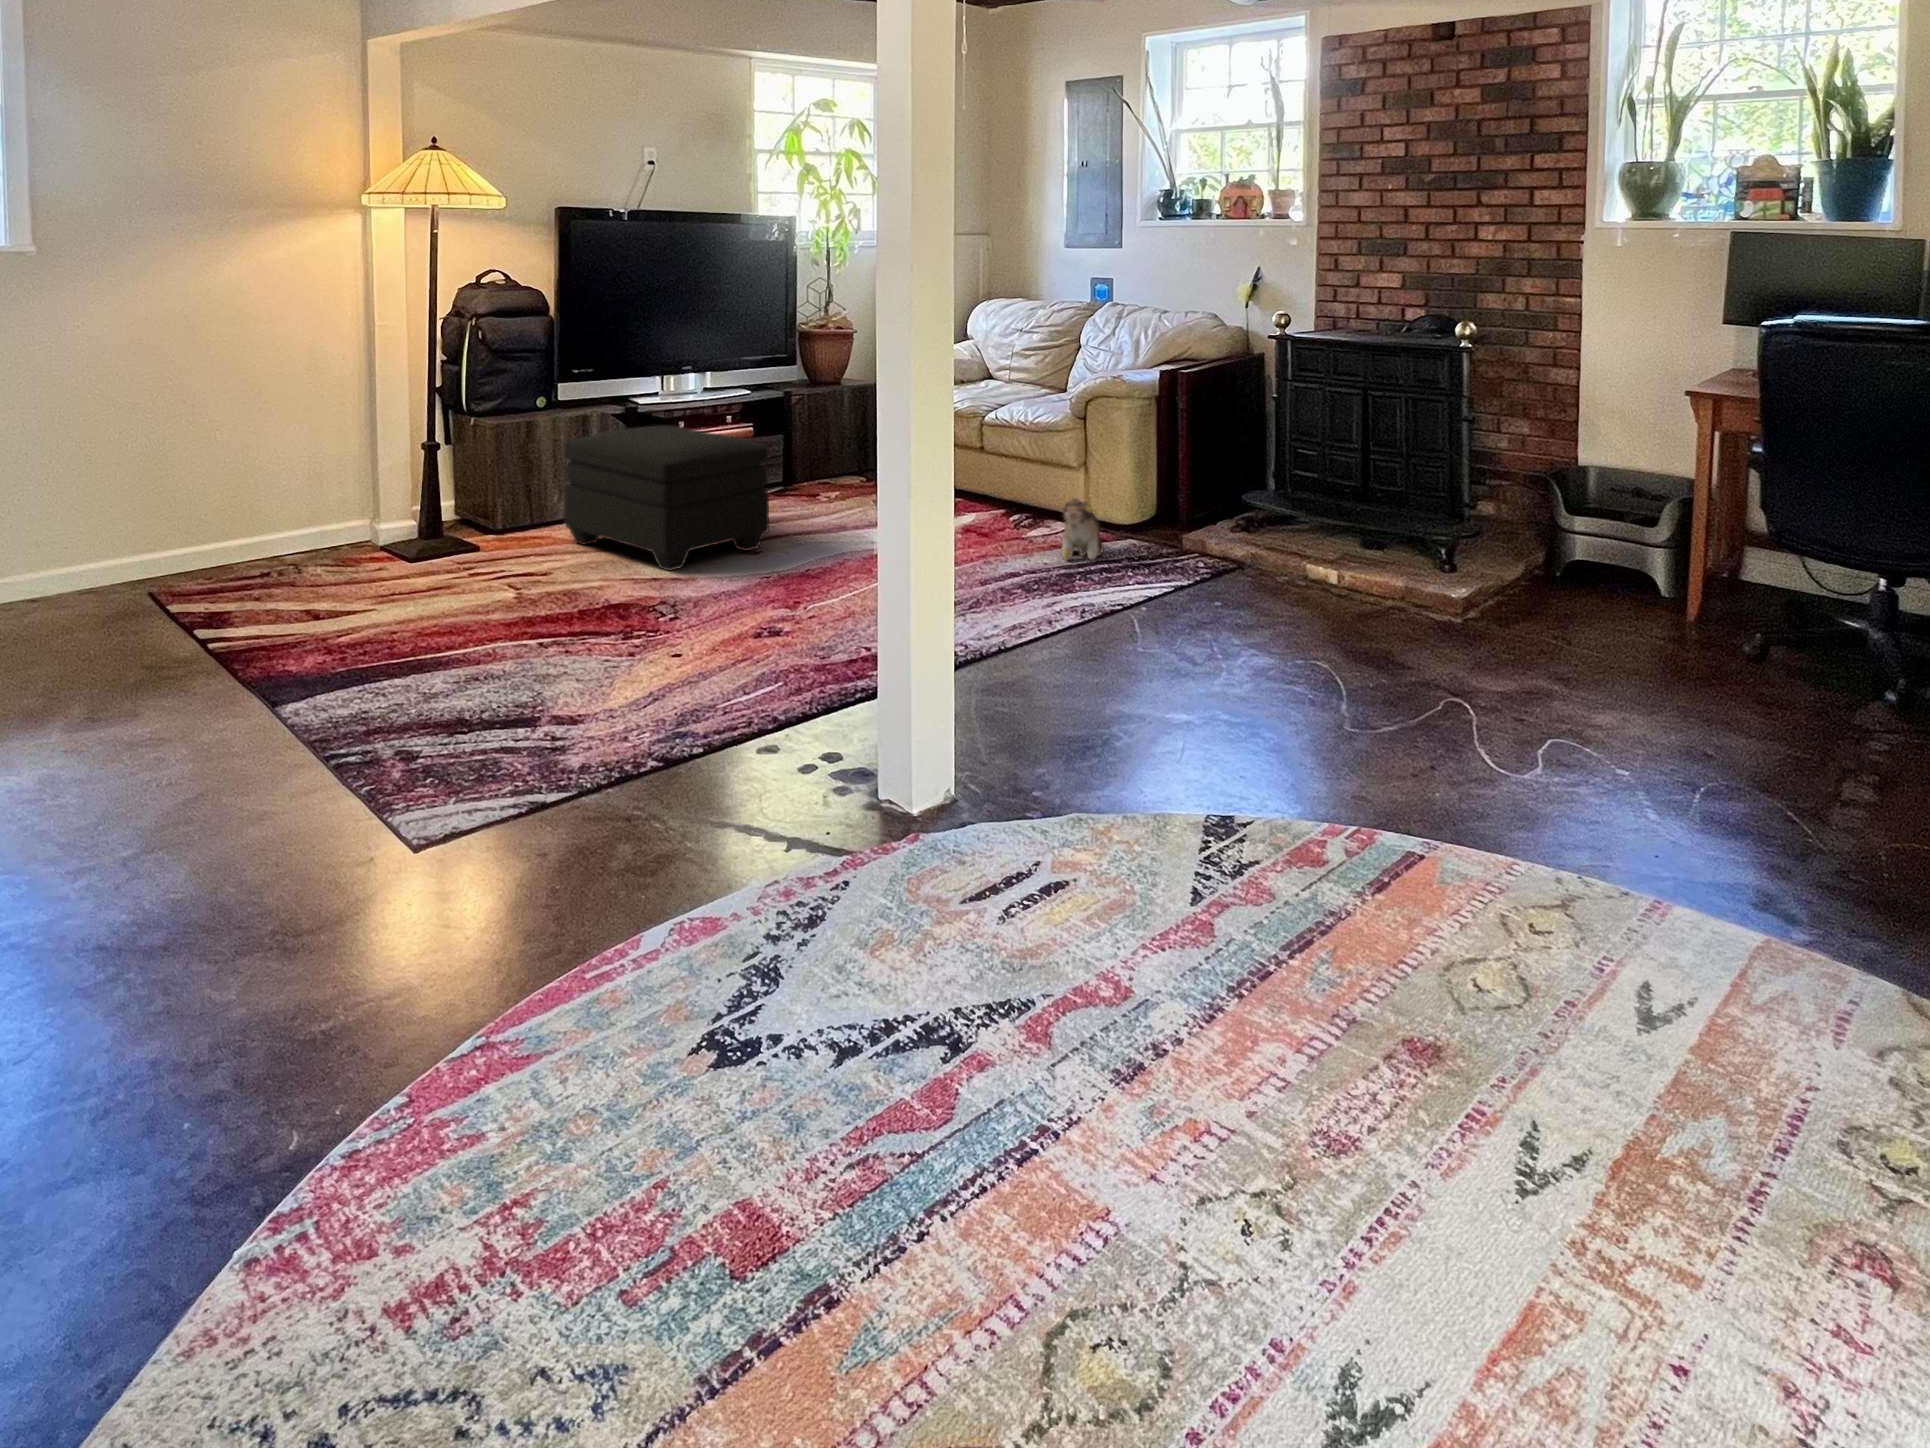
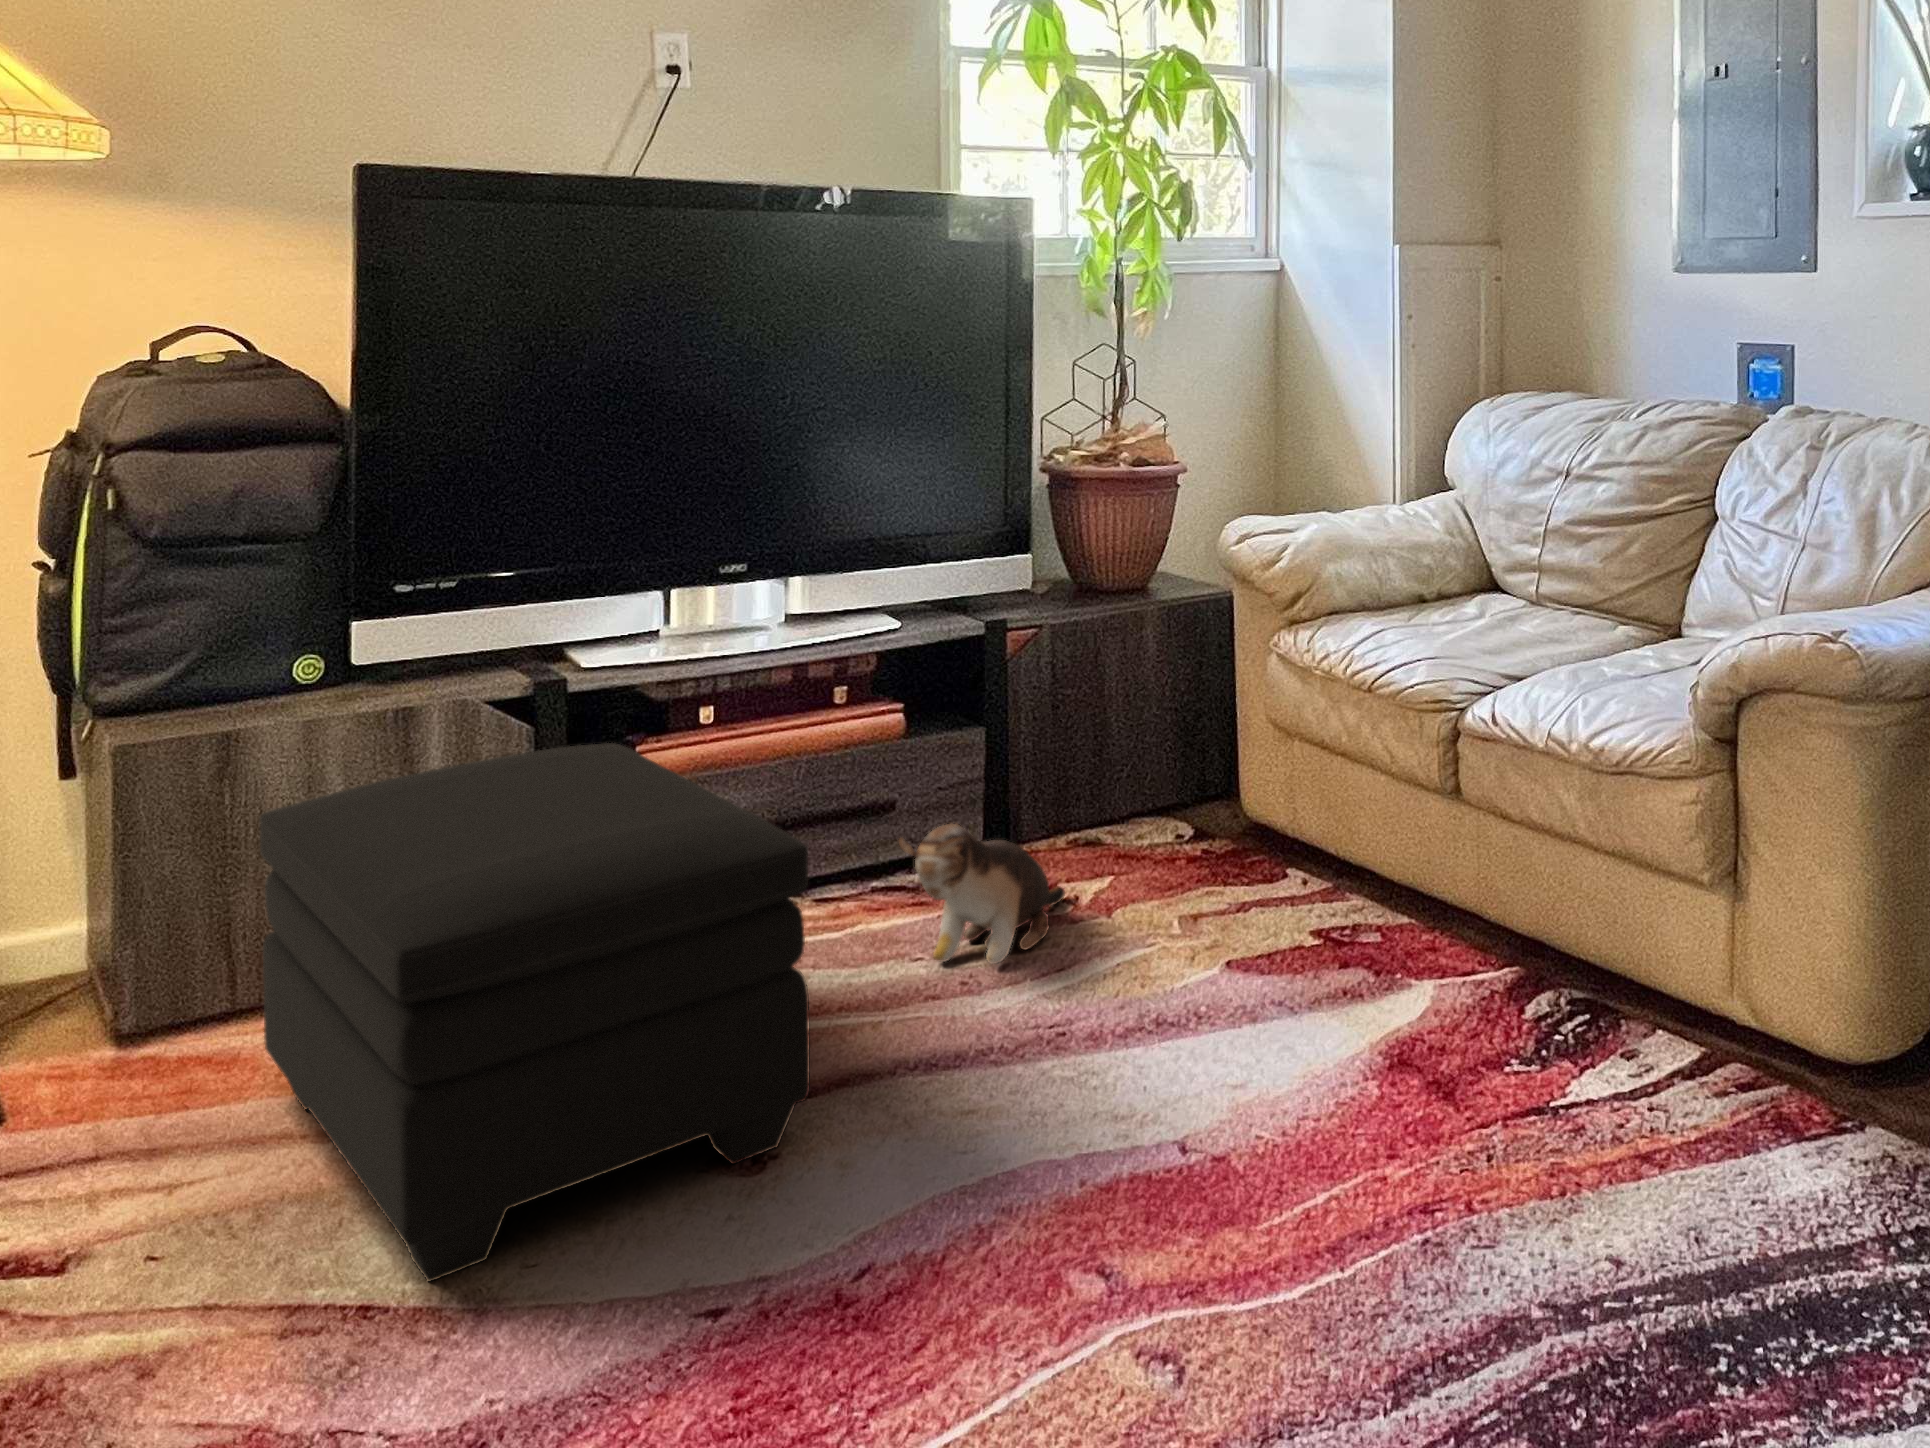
plush toy: present [1060,498,1104,560] -> present [899,824,1065,964]

